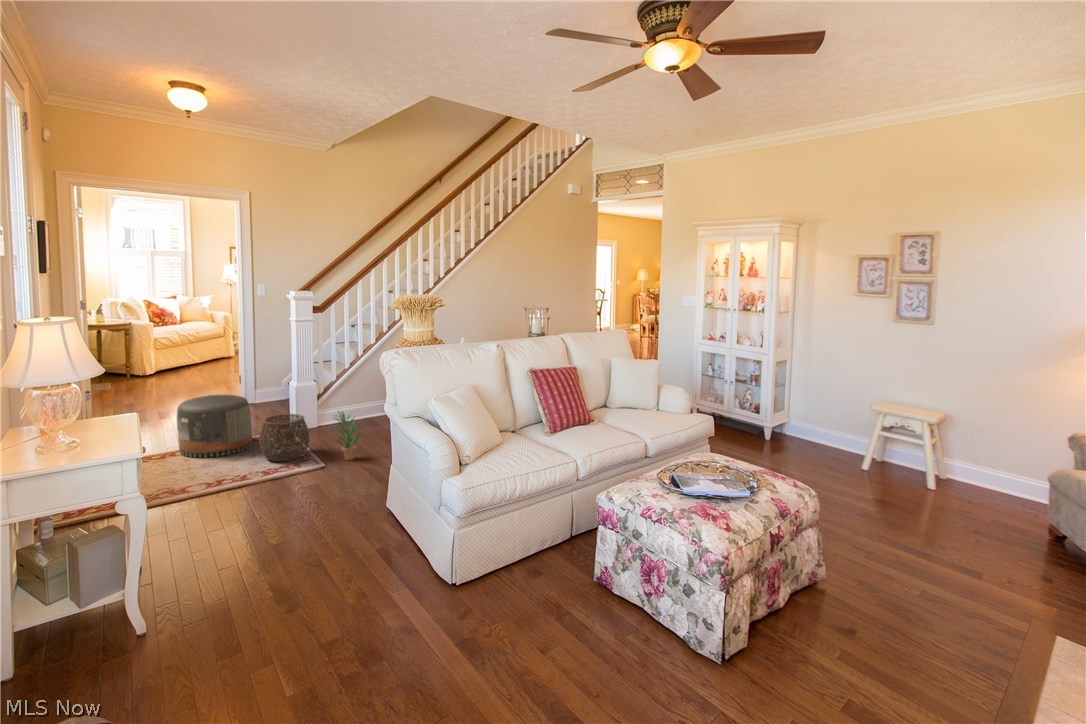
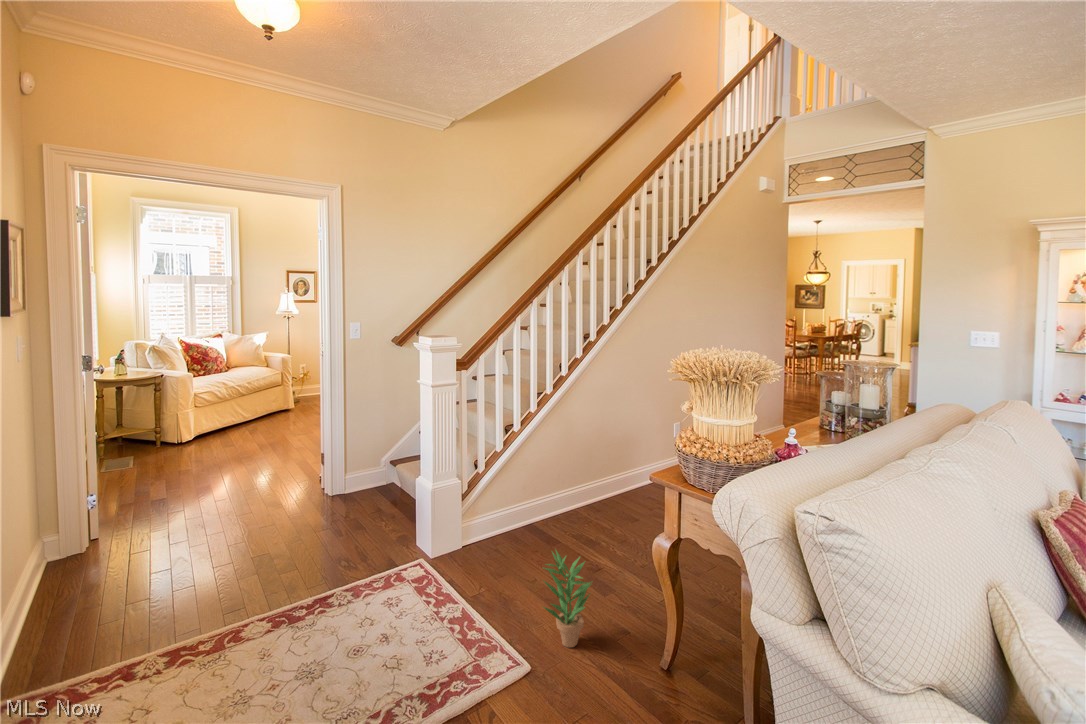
pouf: present [177,395,252,458] -> none [241,508,370,647]
woven basket: present [259,414,310,462] -> none [400,551,489,659]

